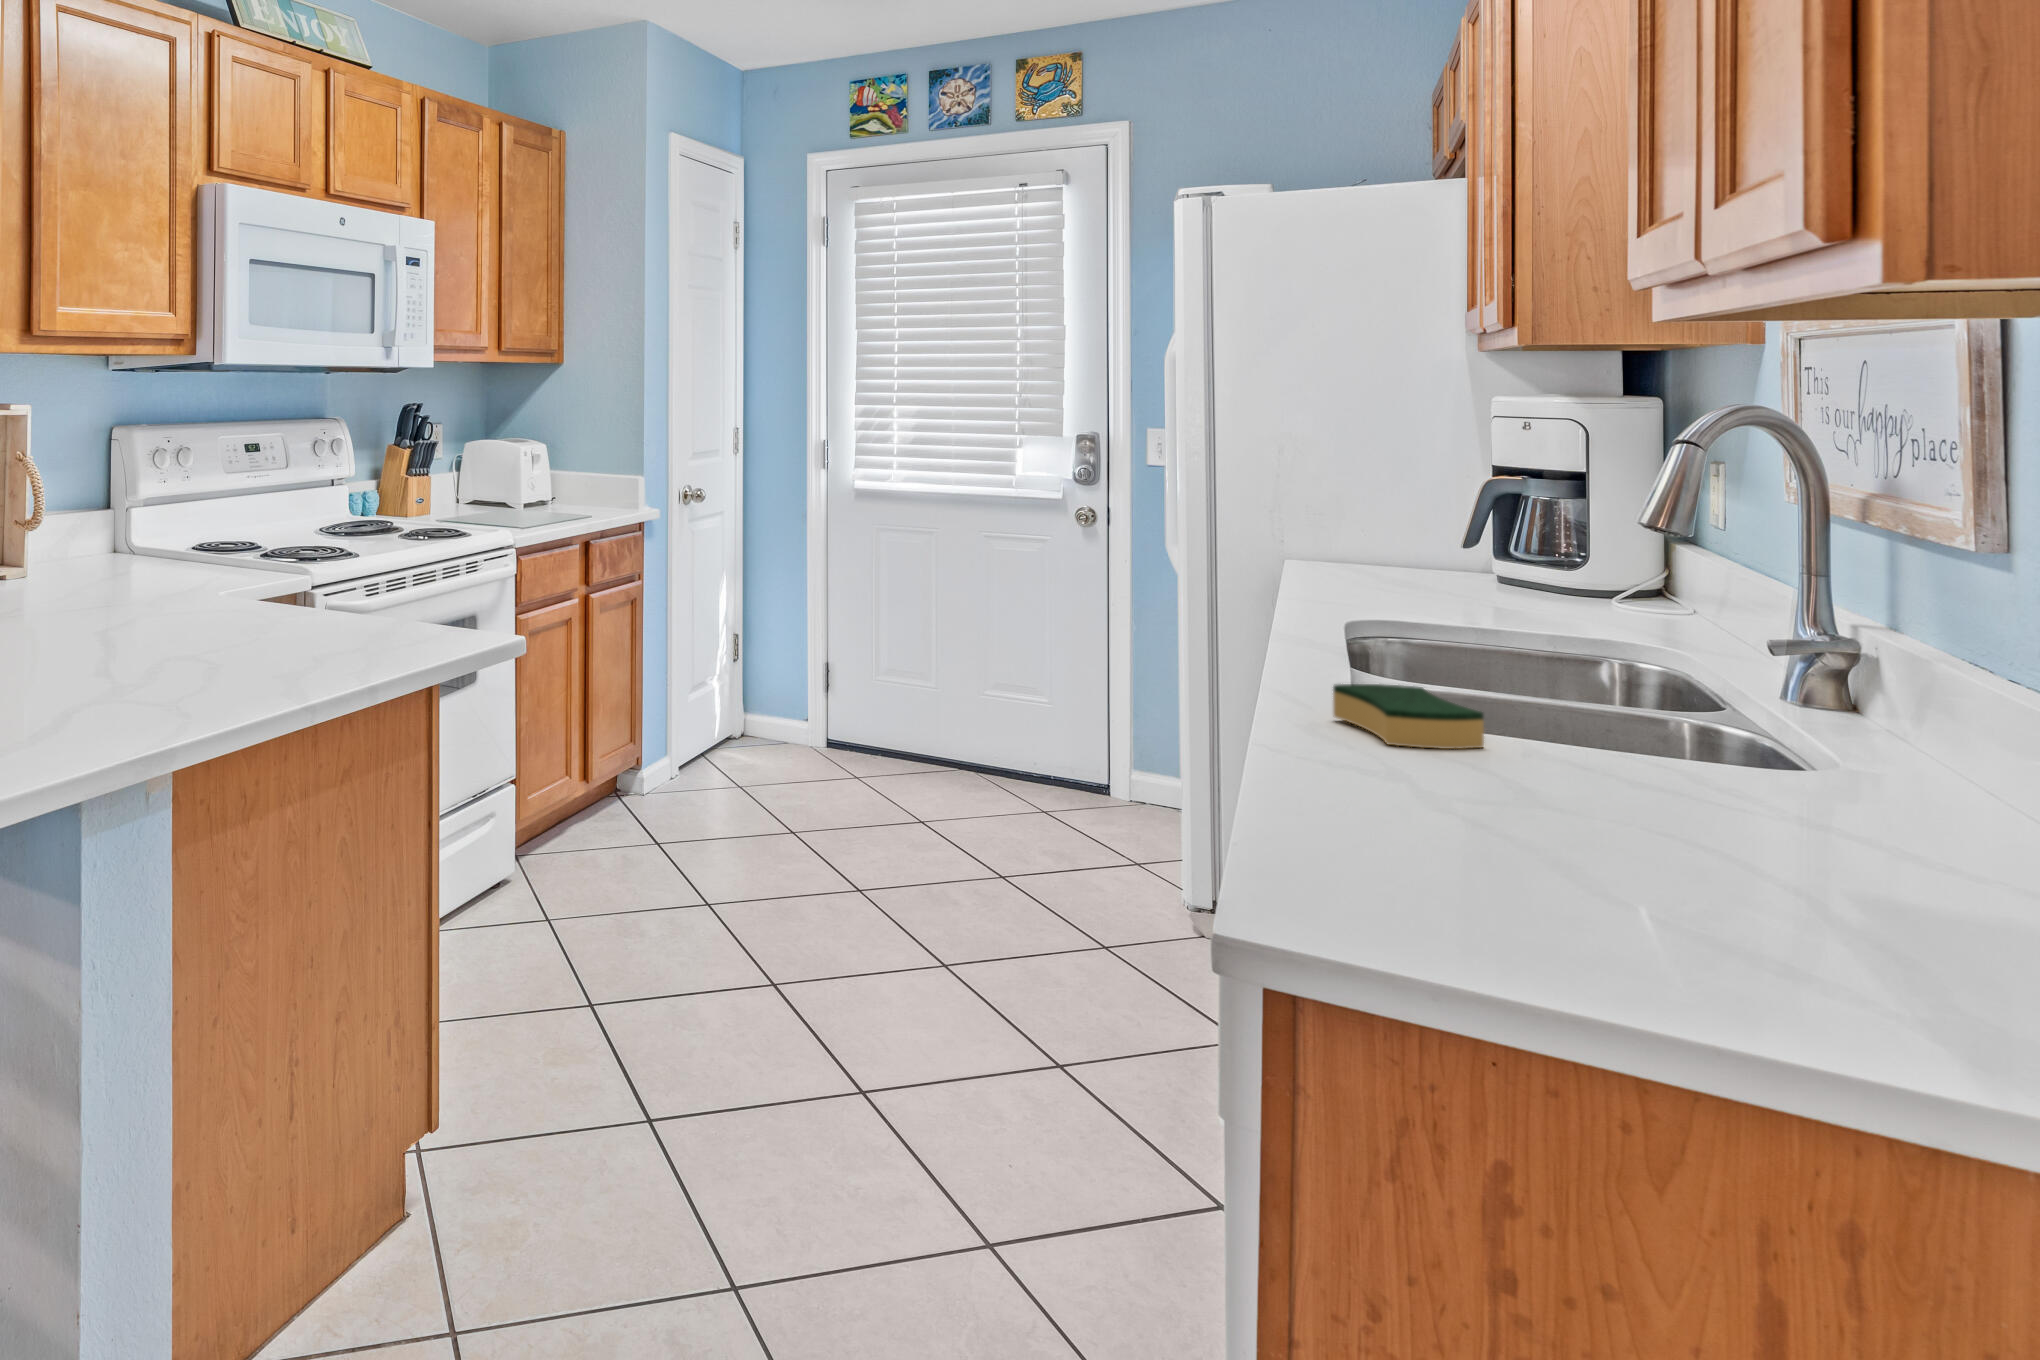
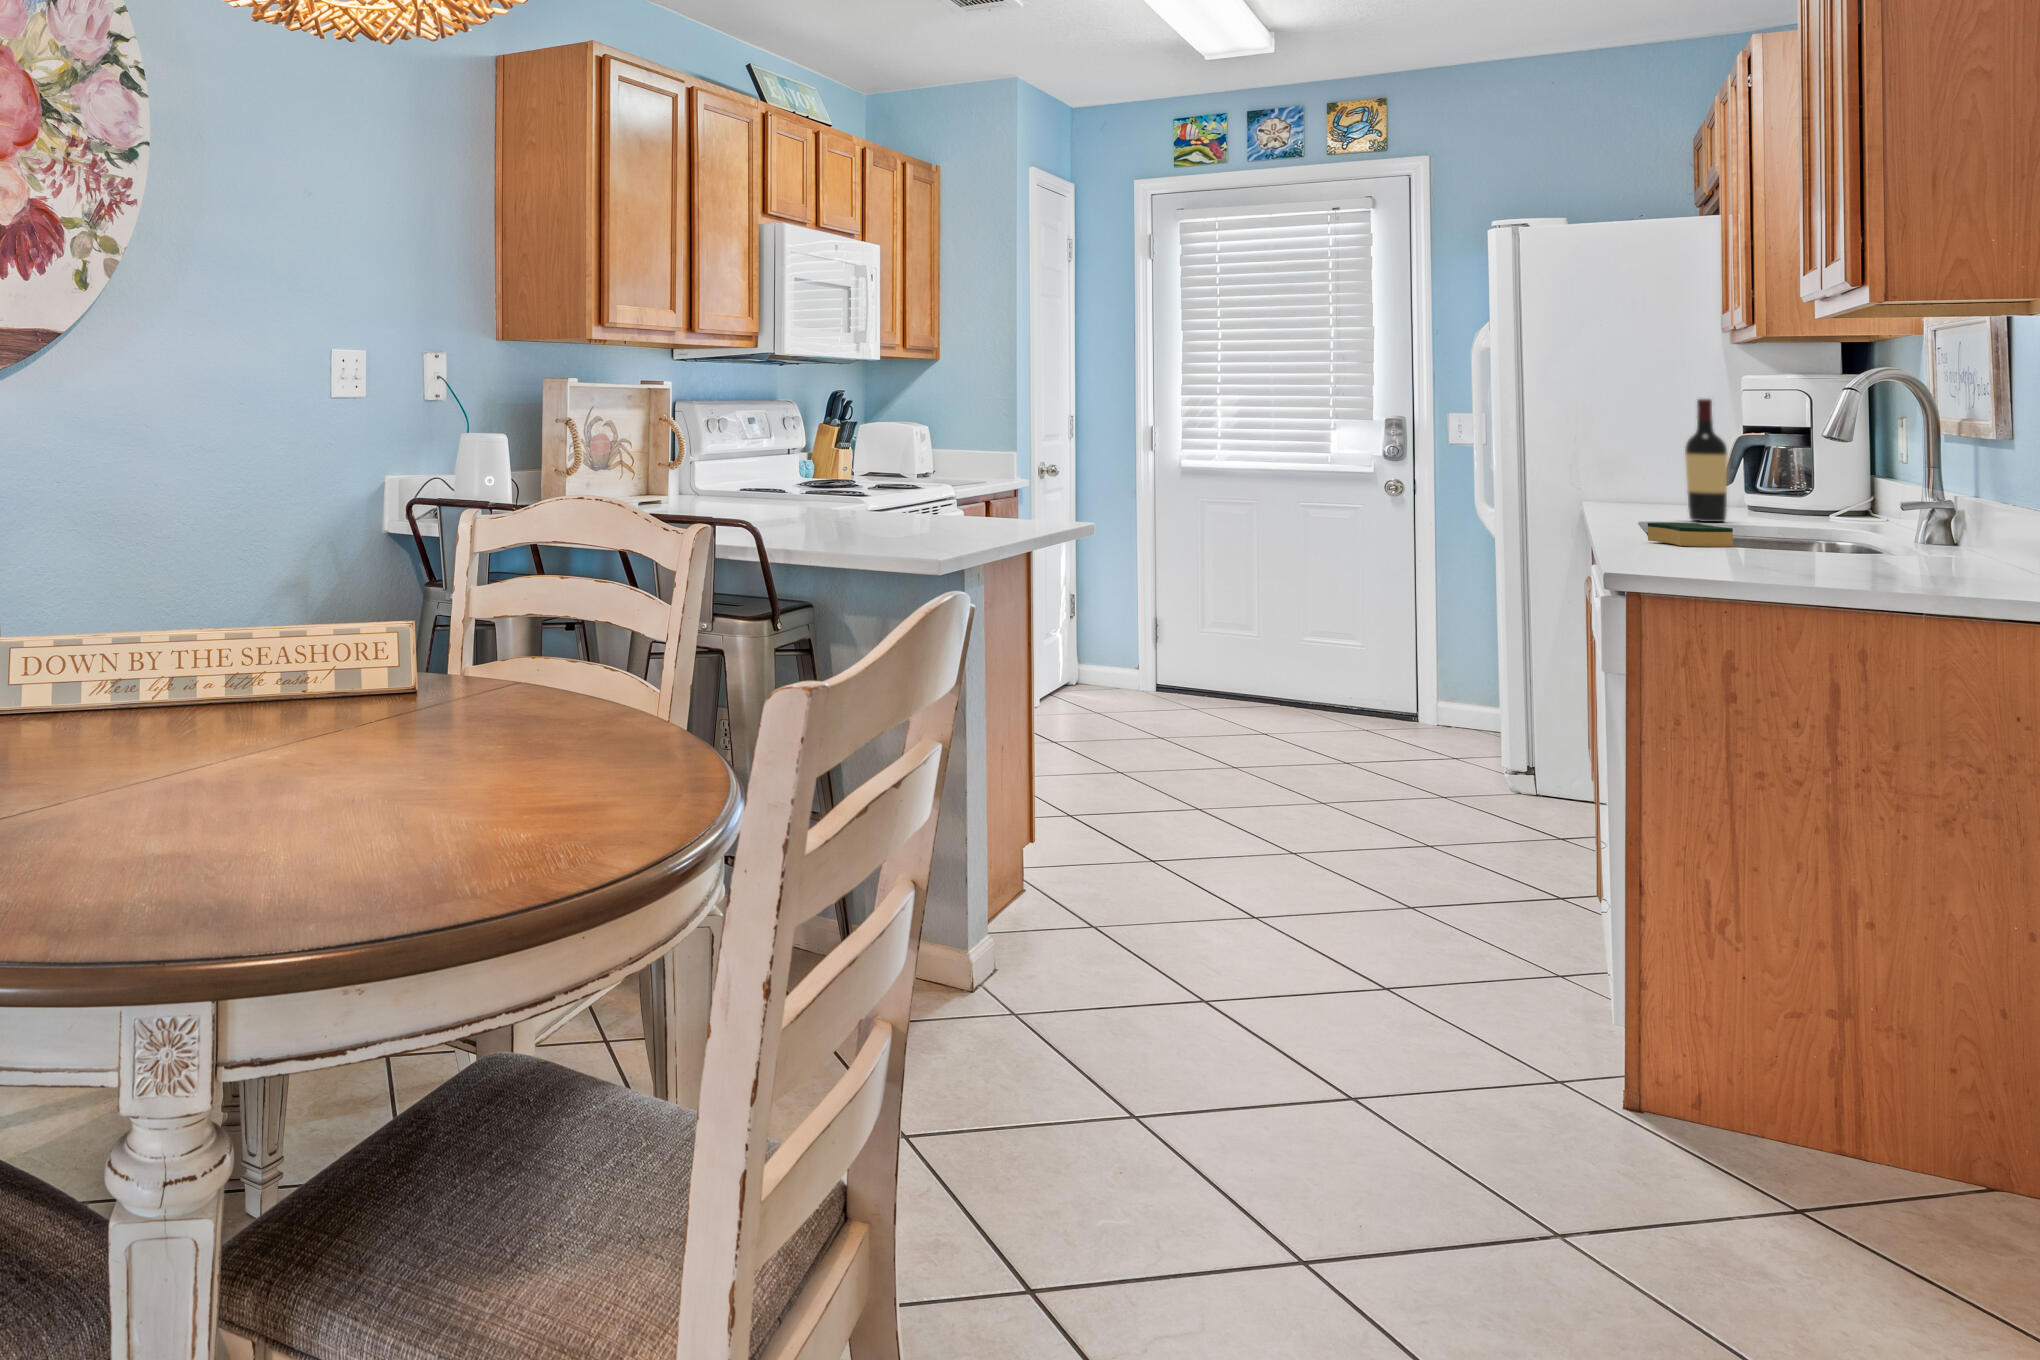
wine bottle: none [1413,436,1474,625] -> present [1685,399,1728,522]

